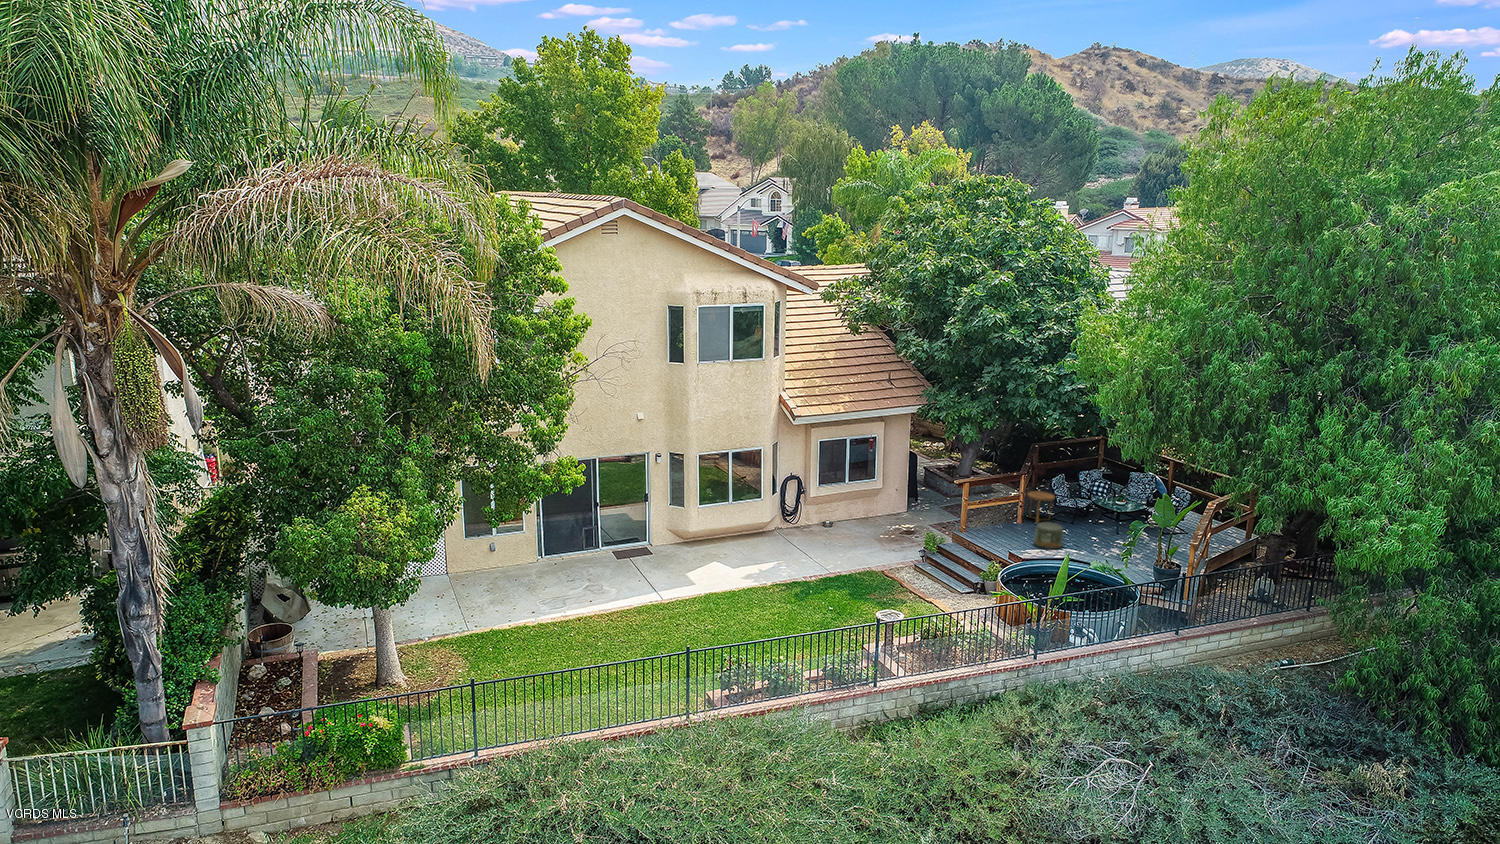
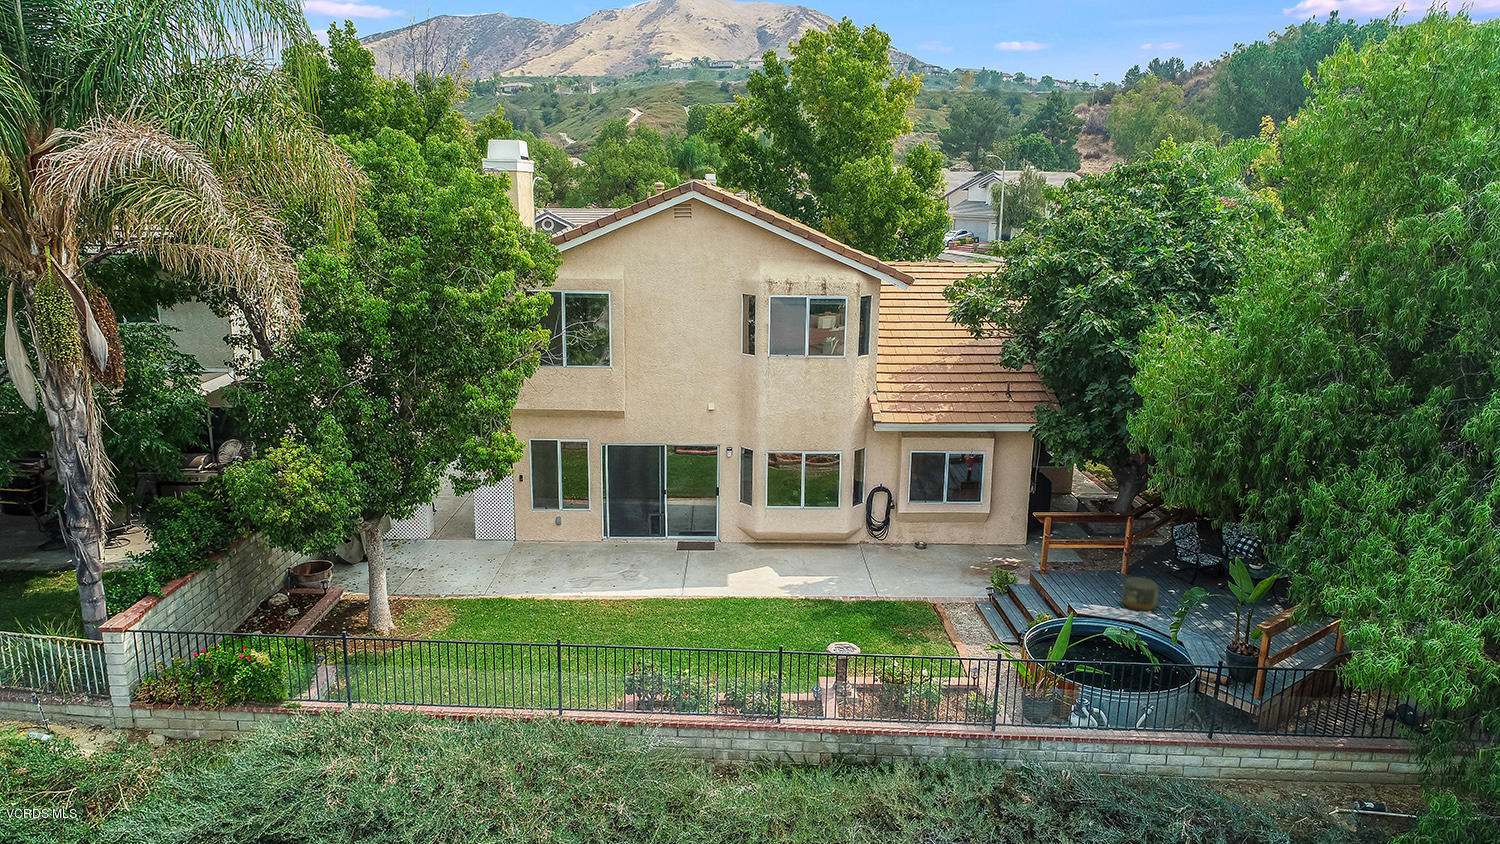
side table: present [1027,491,1055,523] -> none [1150,539,1185,578]

